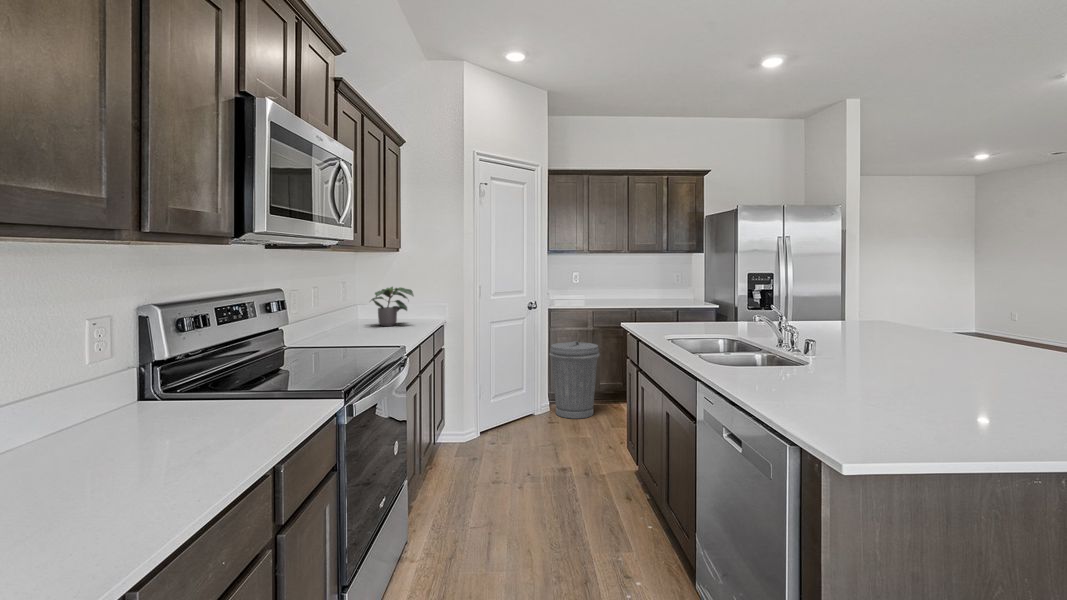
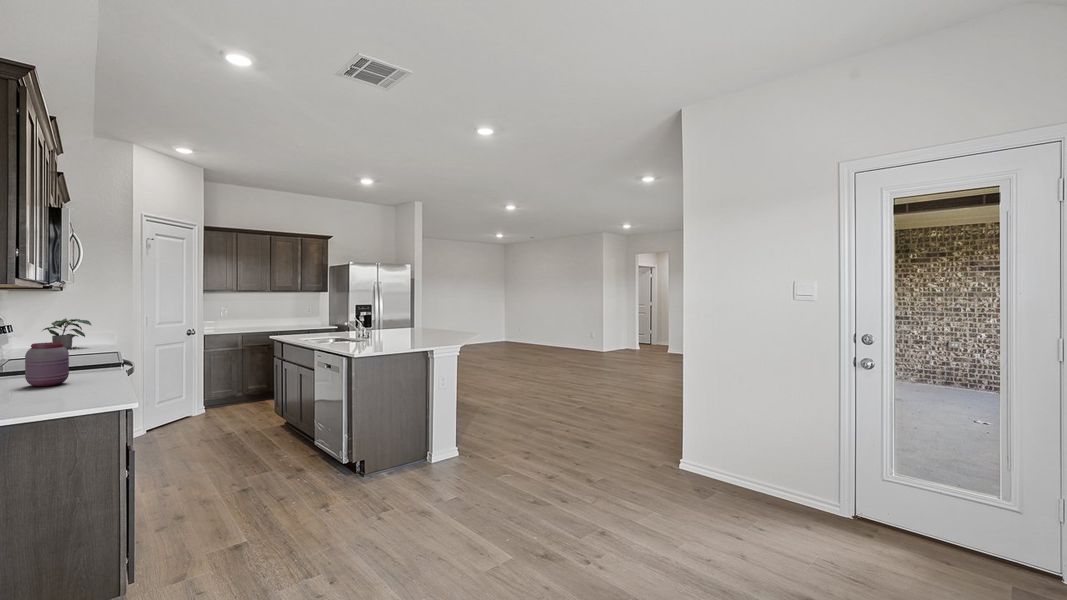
jar: none [162,339,238,431] -> present [25,342,69,386]
trash can: present [550,341,600,419] -> none [205,357,249,414]

